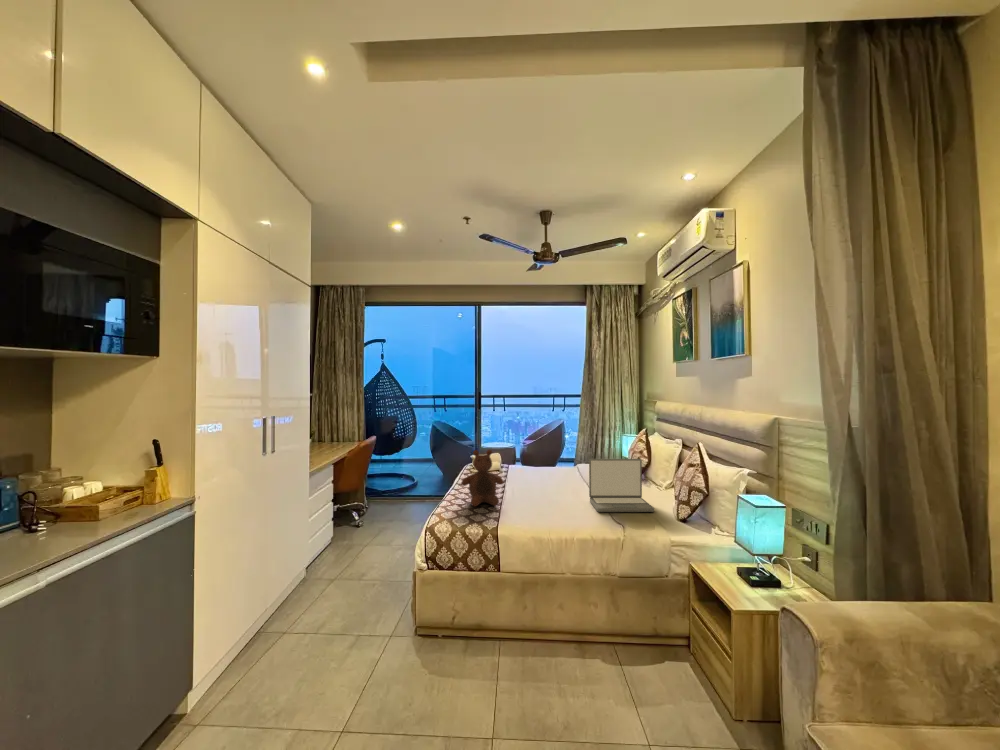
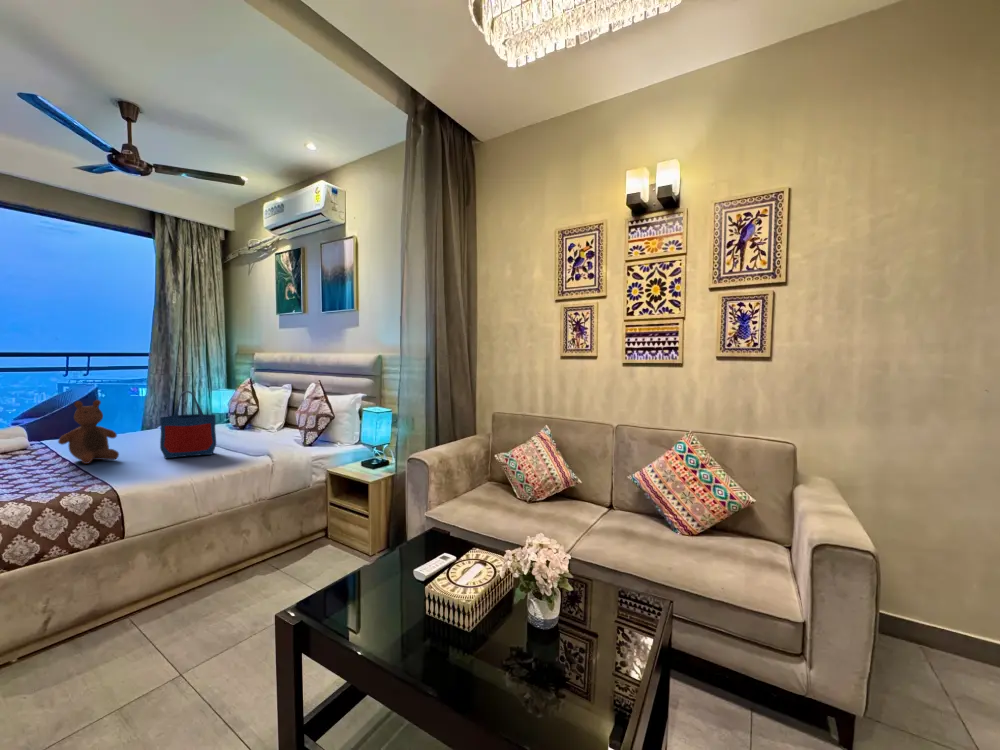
tote bag: none [529,447,577,517] -> present [160,391,216,459]
laptop: present [589,459,654,512] -> none [217,400,285,449]

